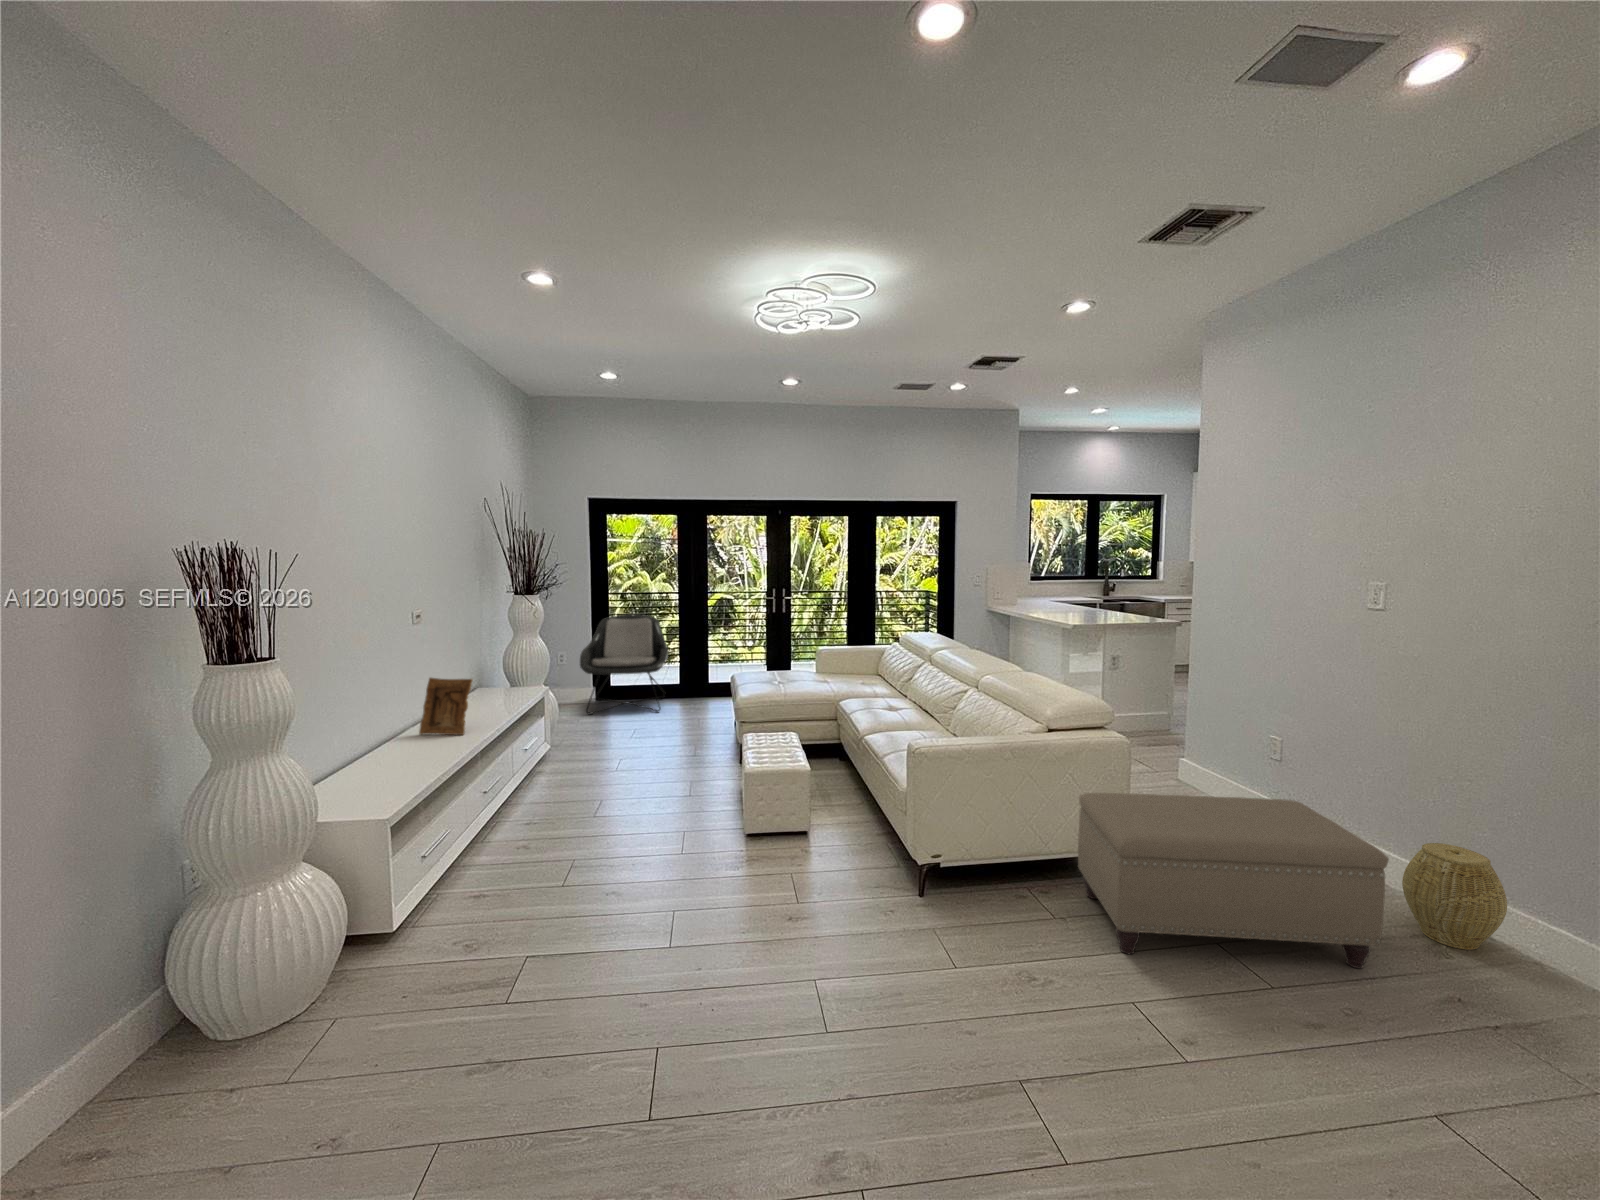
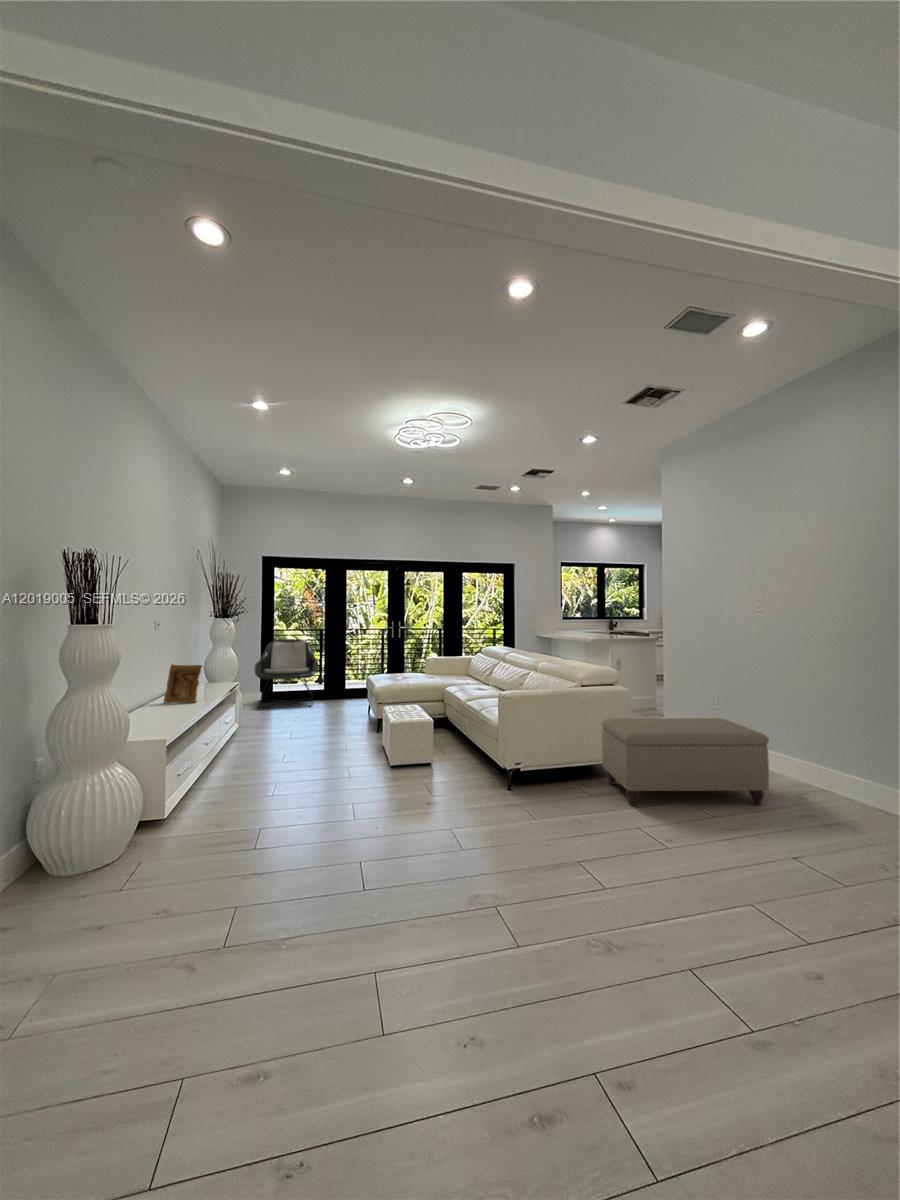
woven basket: present [1402,843,1507,950] -> none [781,738,833,795]

